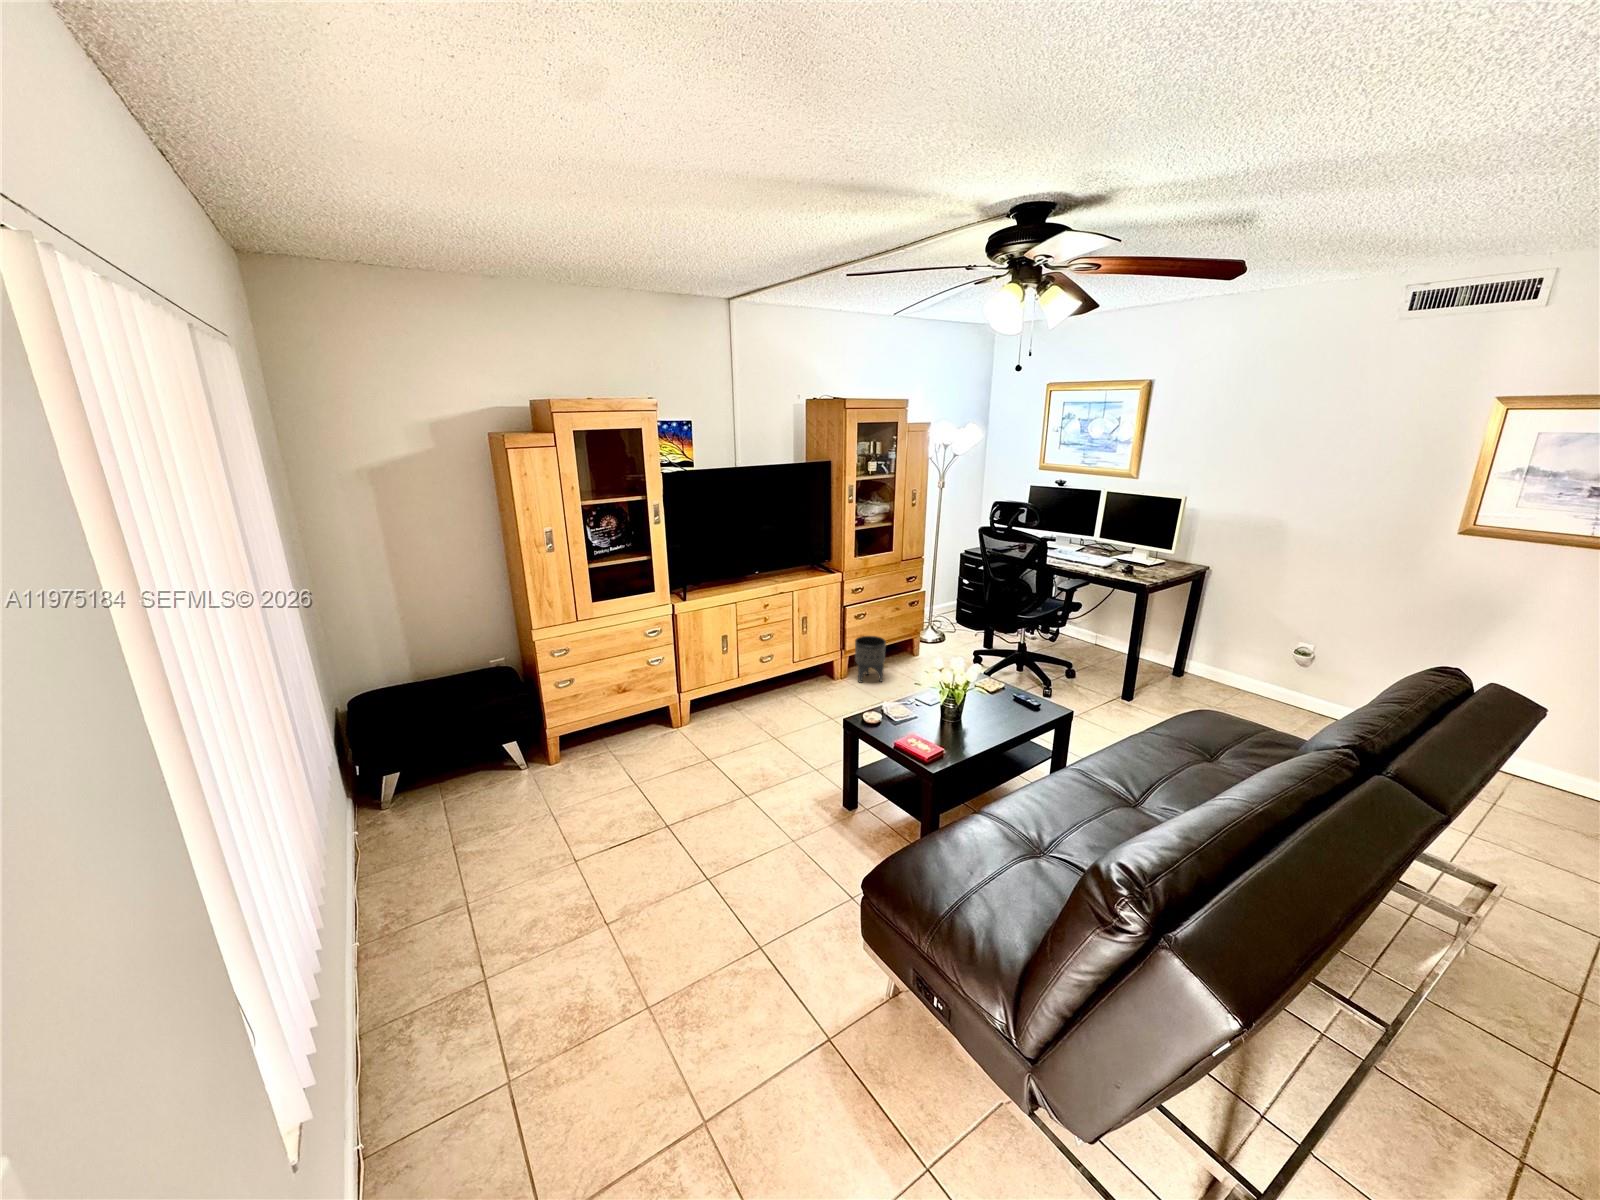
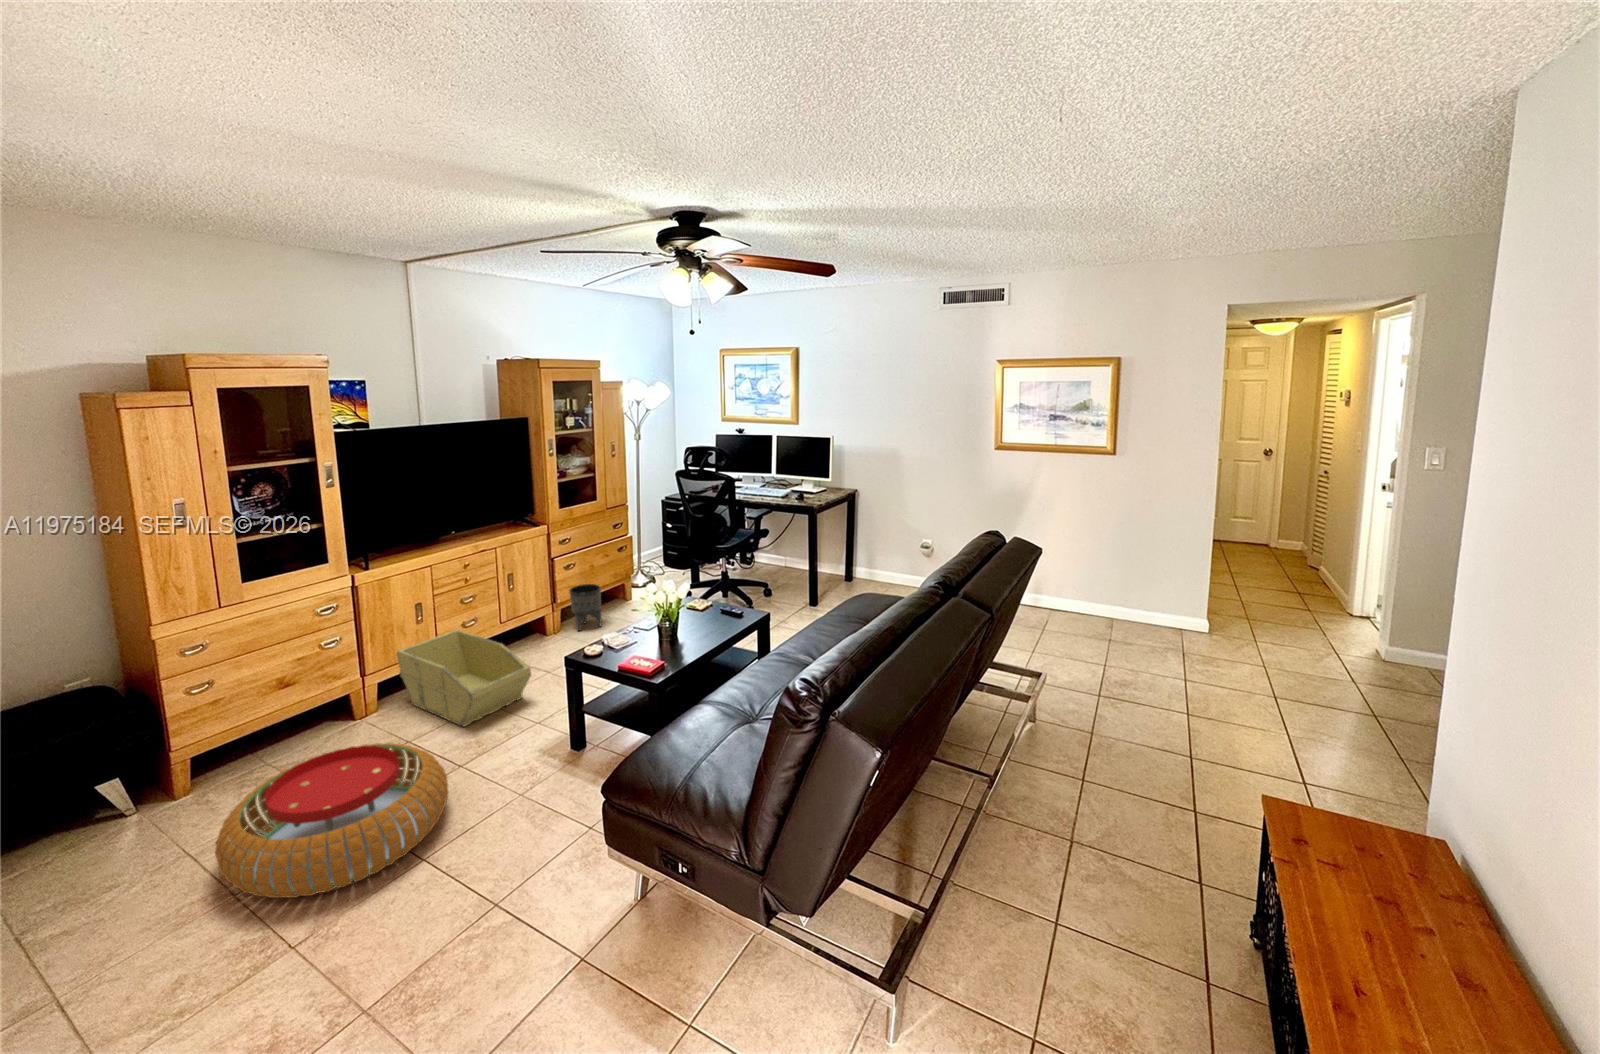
storage bin: none [696,665,806,764] -> present [397,630,532,726]
pouf: none [527,766,713,906] -> present [215,743,449,898]

